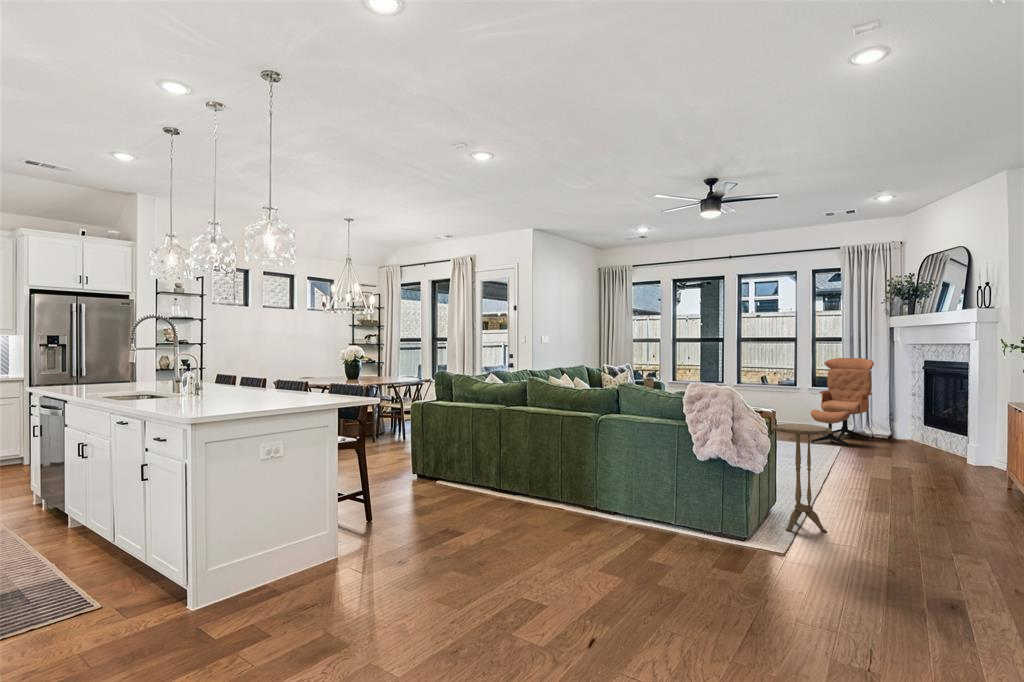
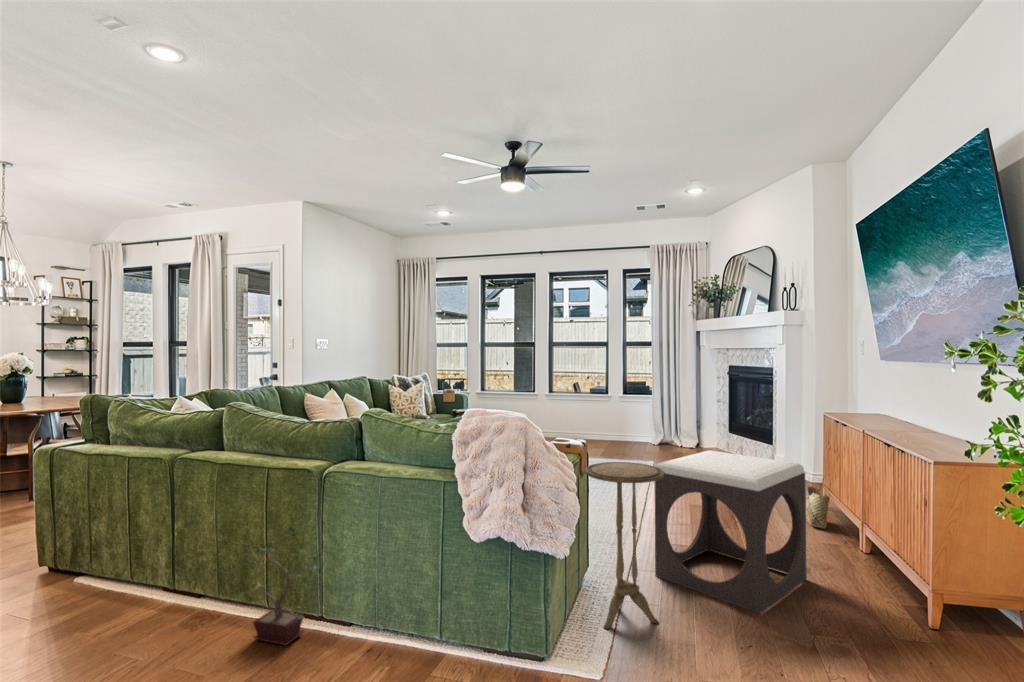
lounge chair: present [810,358,874,446] -> none [622,364,682,461]
footstool: none [829,425,961,536] -> present [655,450,807,613]
potted plant: none [555,449,606,517] -> present [244,526,323,645]
woven basket: none [980,450,1006,499] -> present [806,474,829,529]

